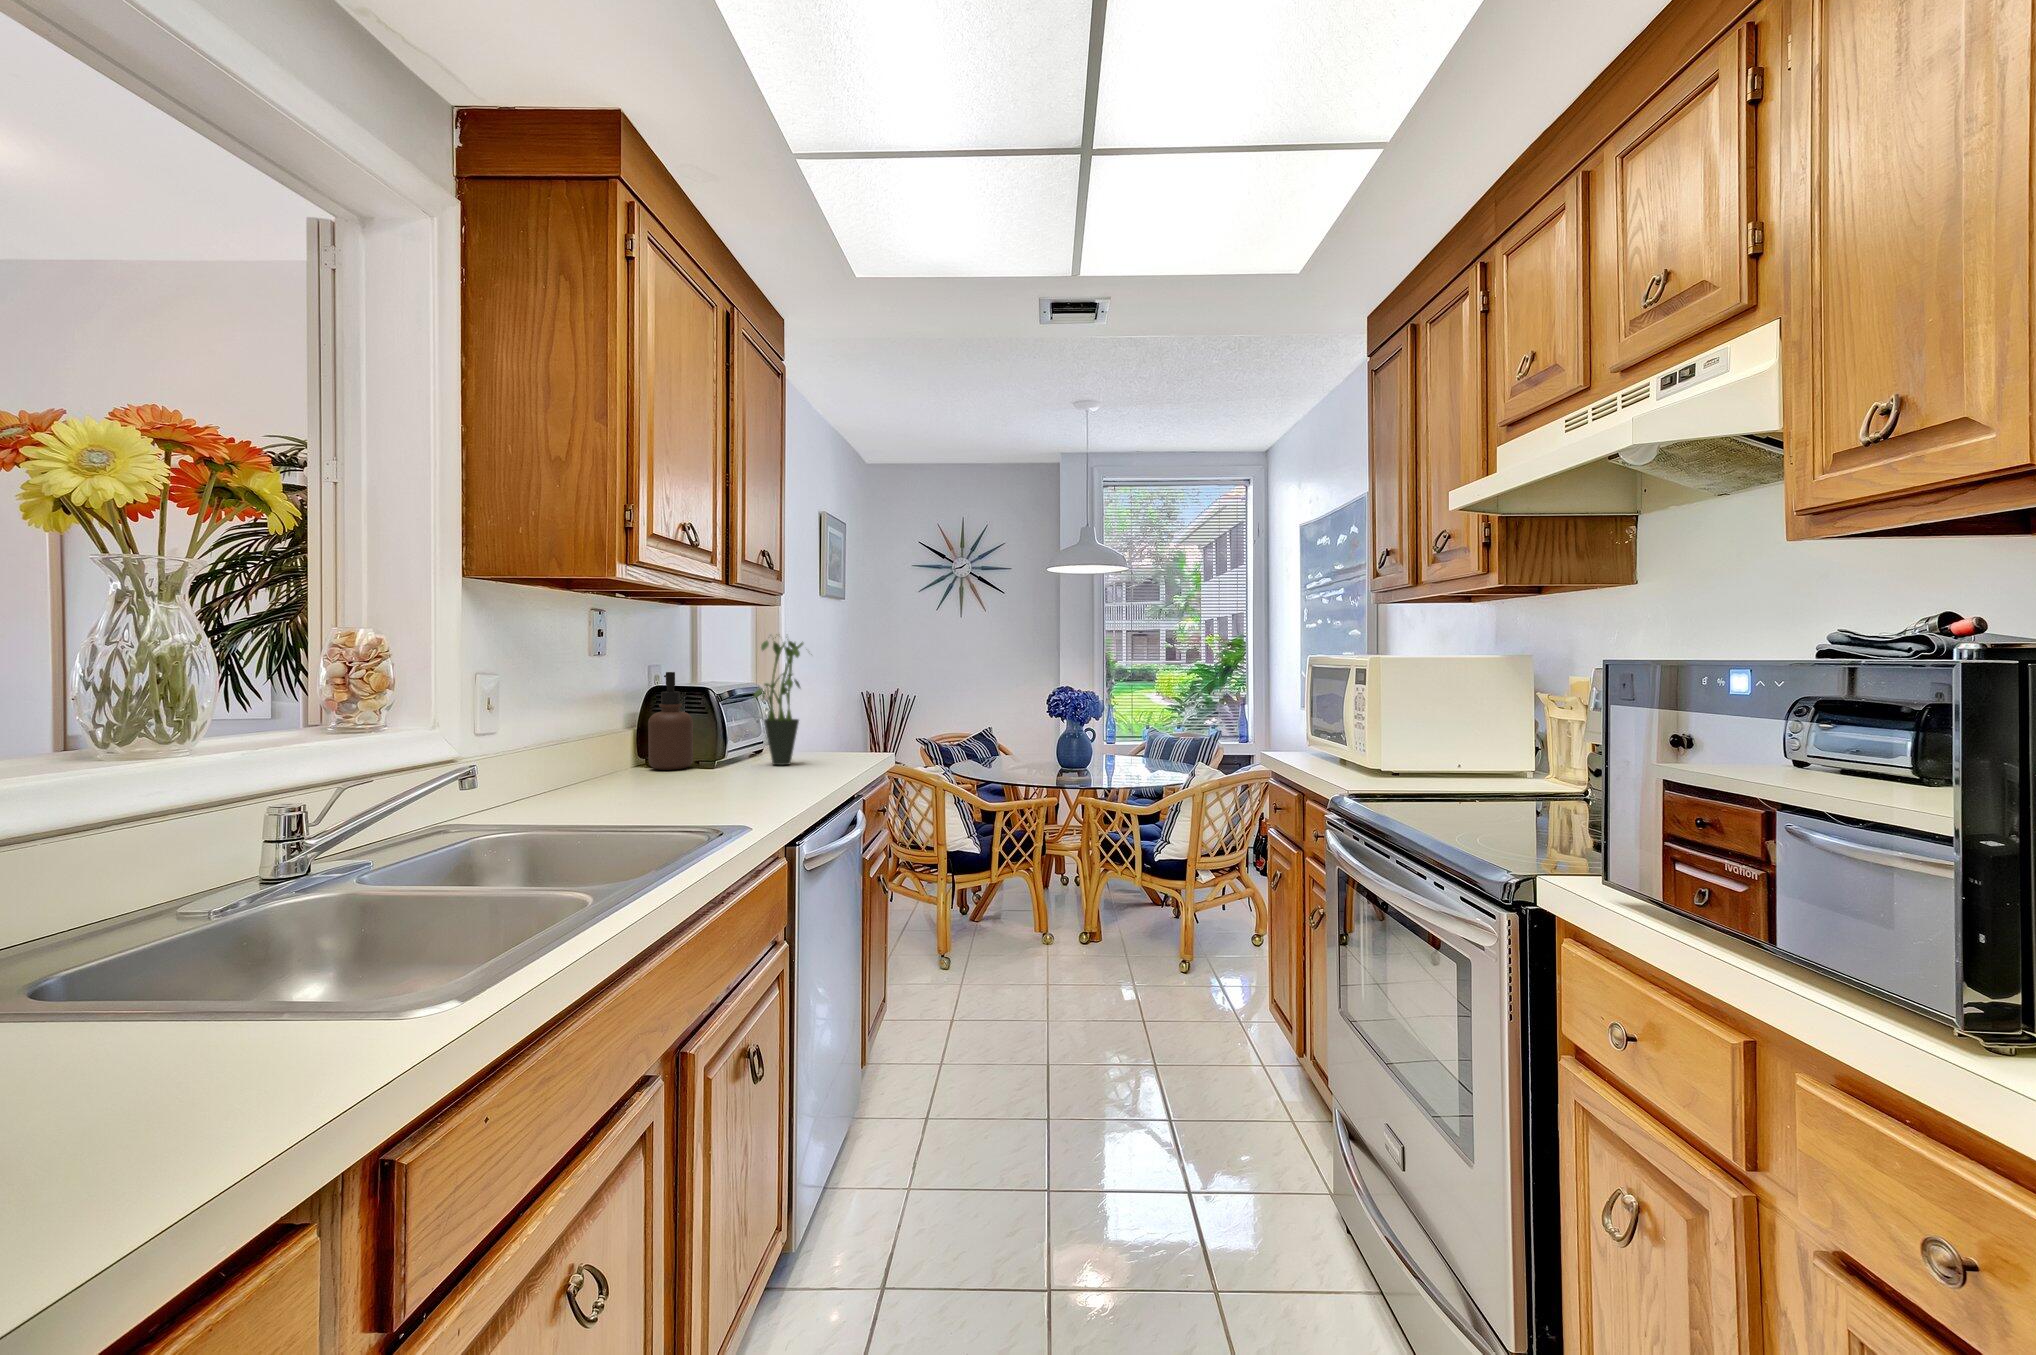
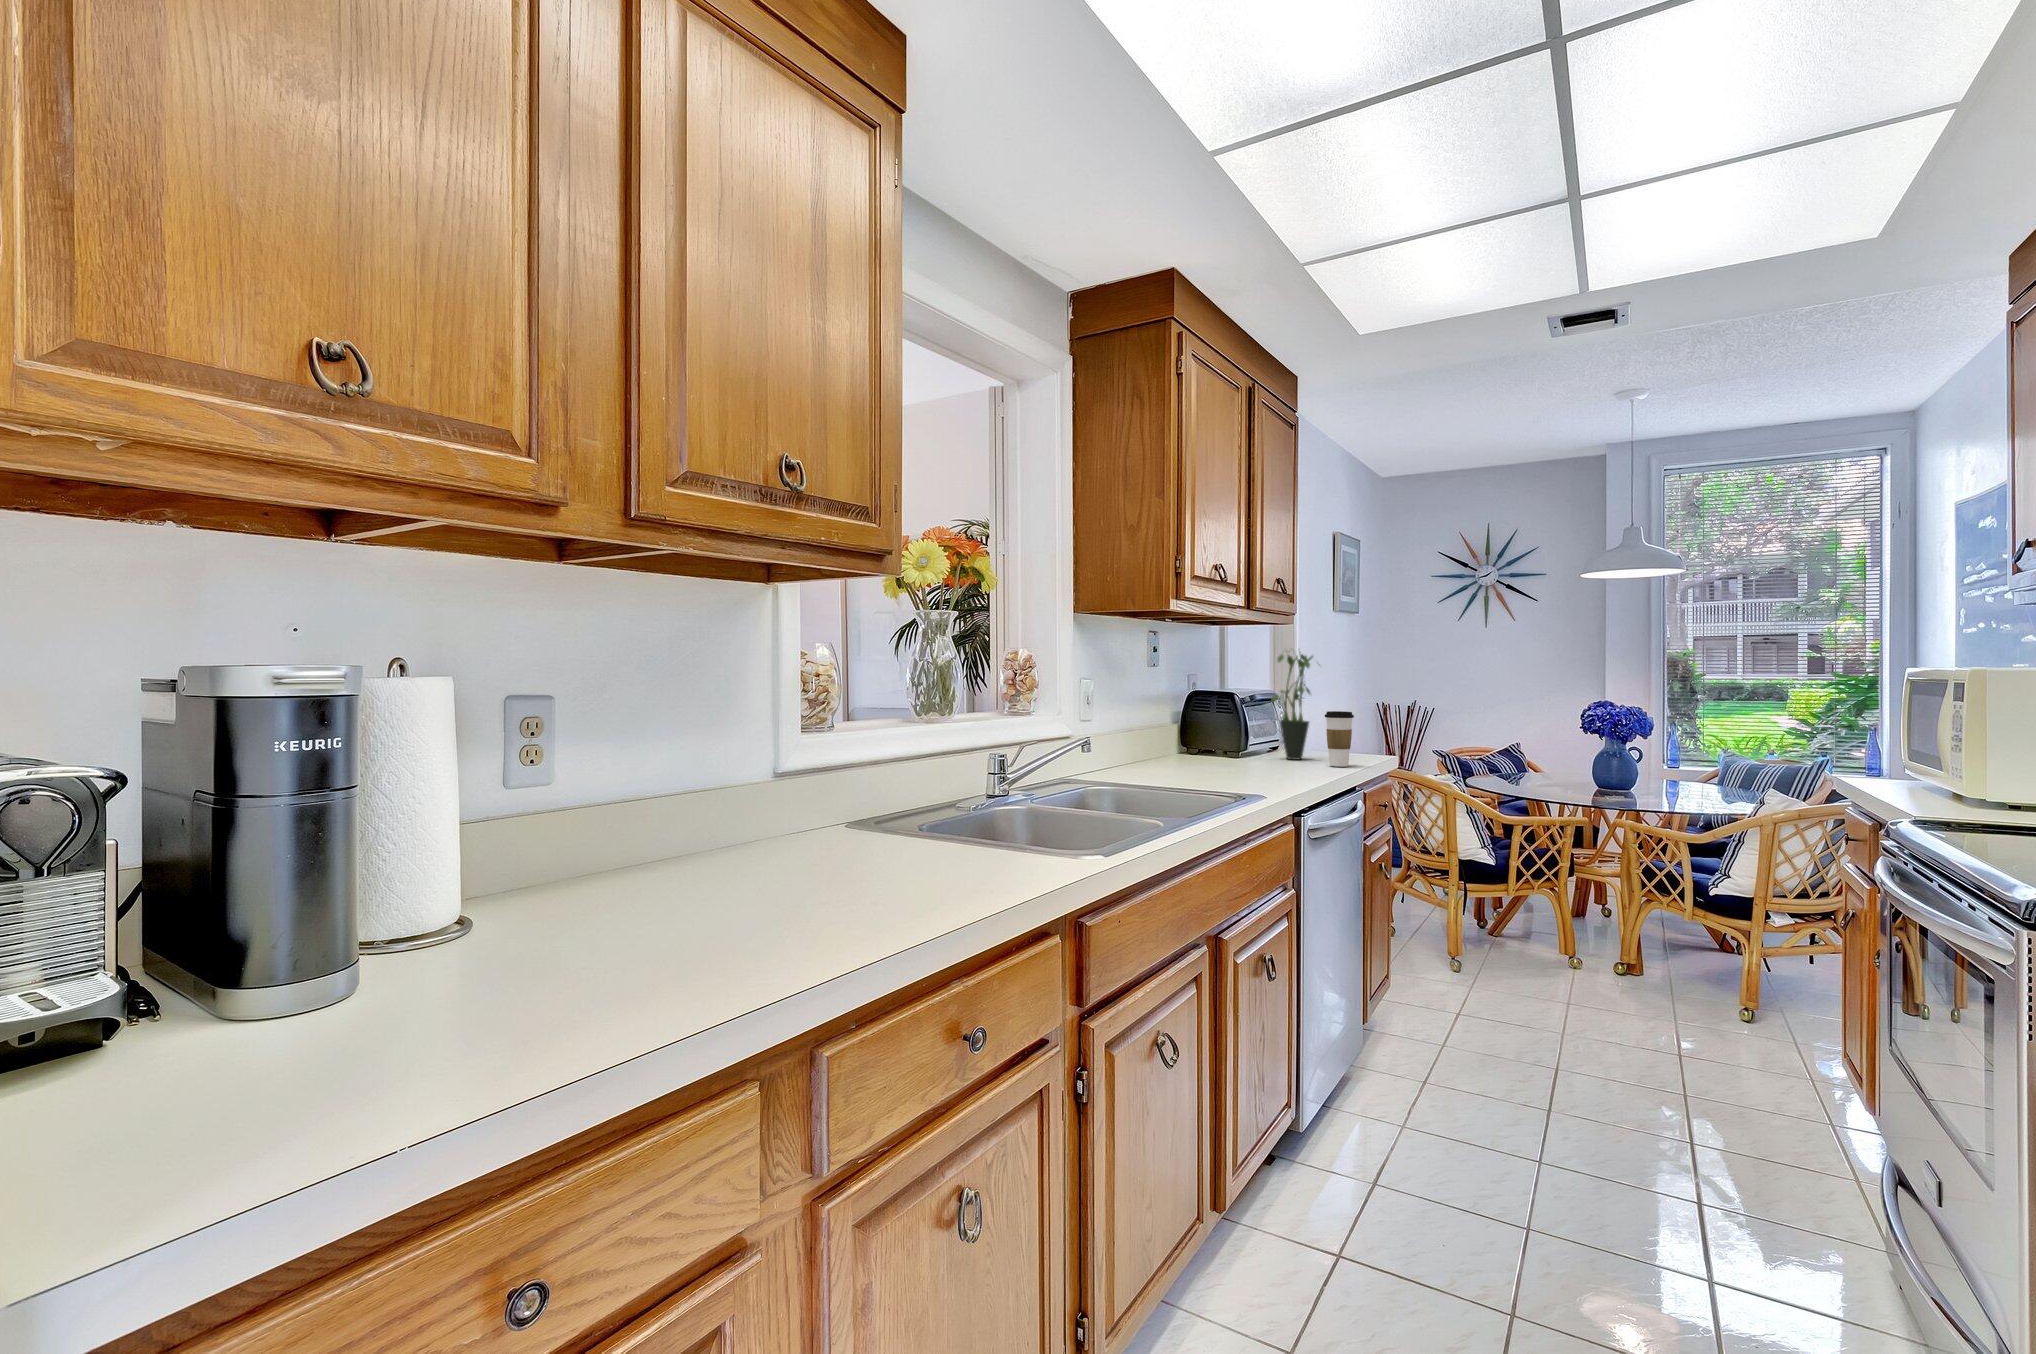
soap dispenser: present [648,672,693,770] -> none [1188,680,1222,758]
coffee cup: none [817,708,850,773] -> present [1325,711,1354,767]

